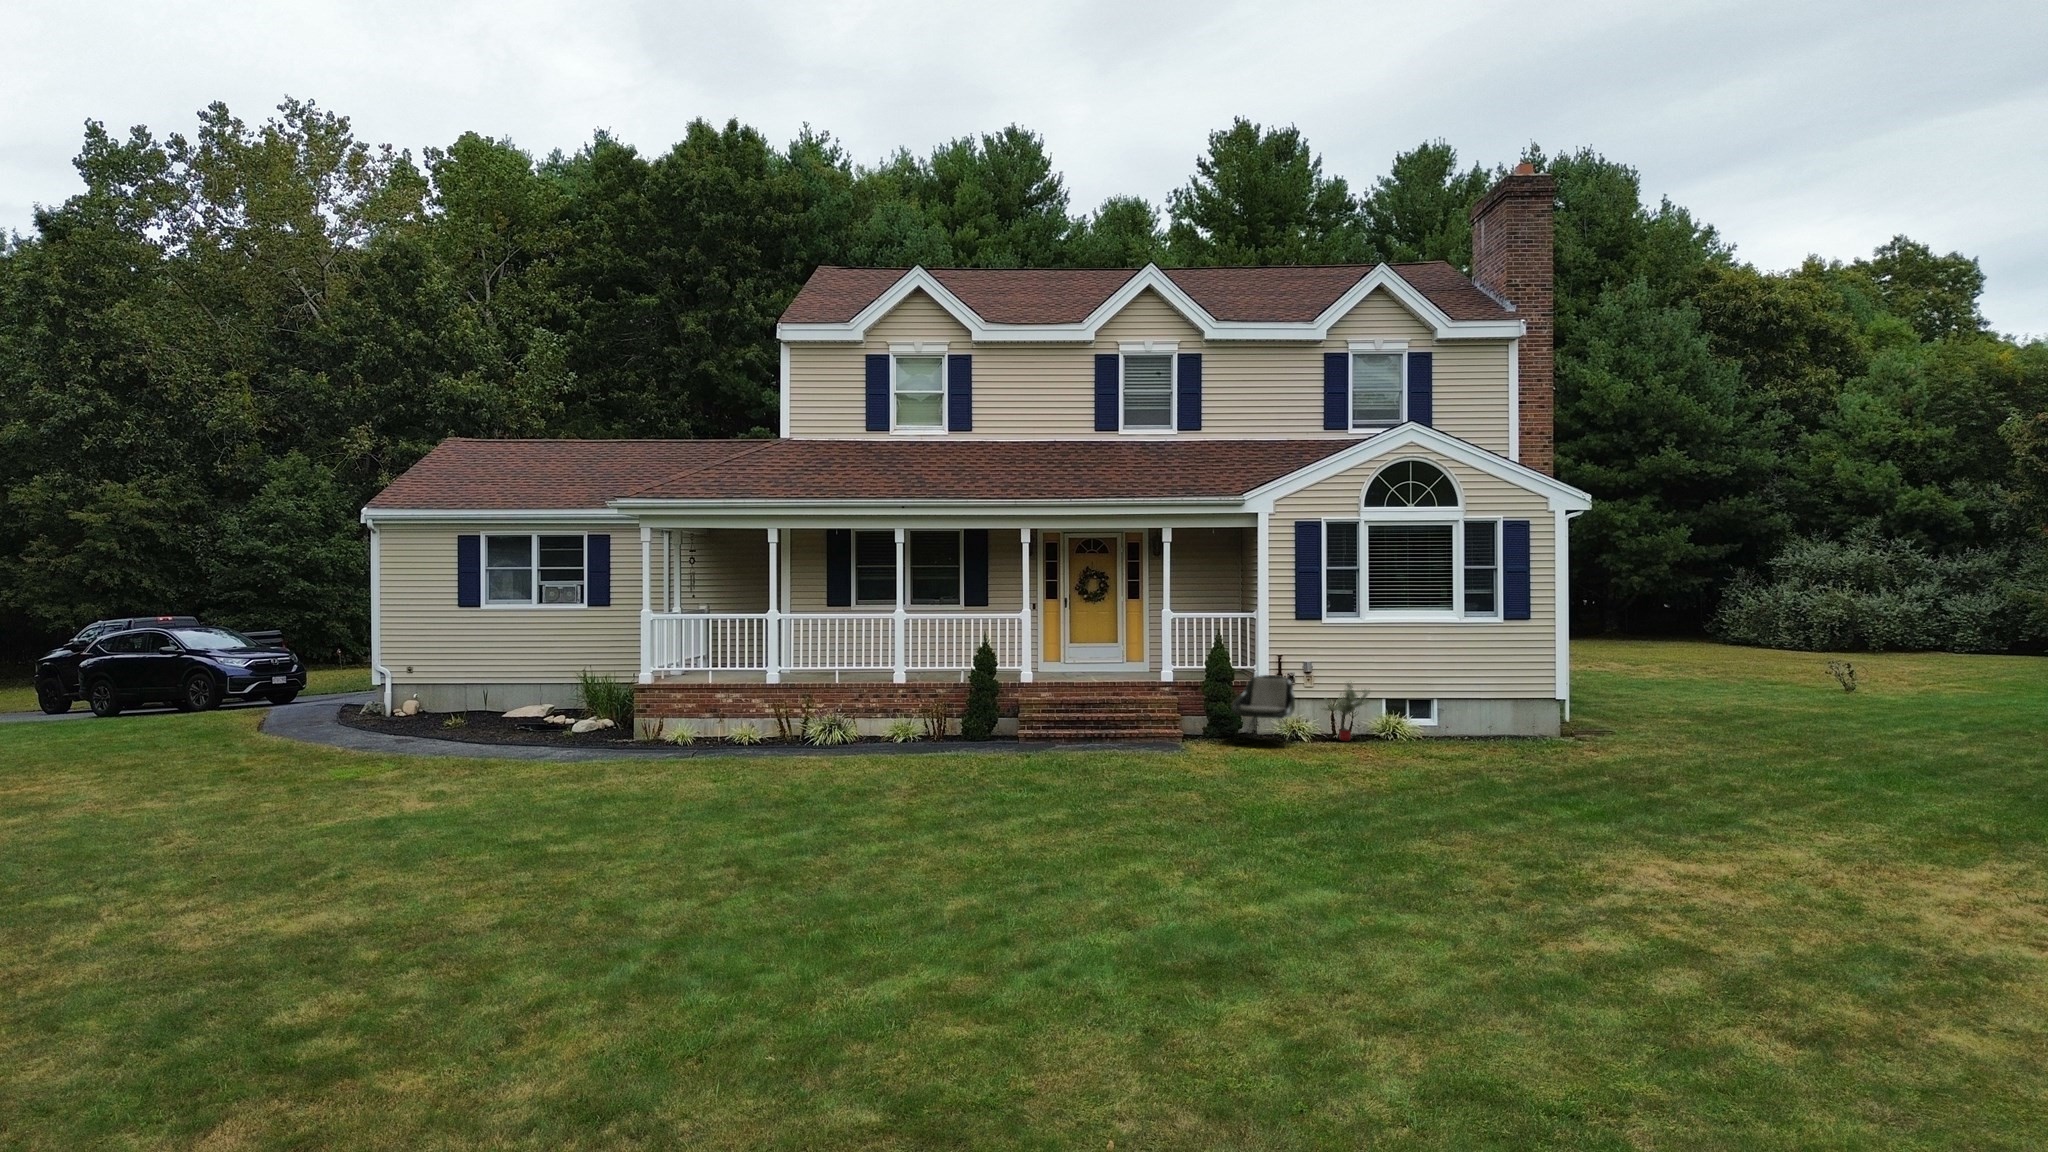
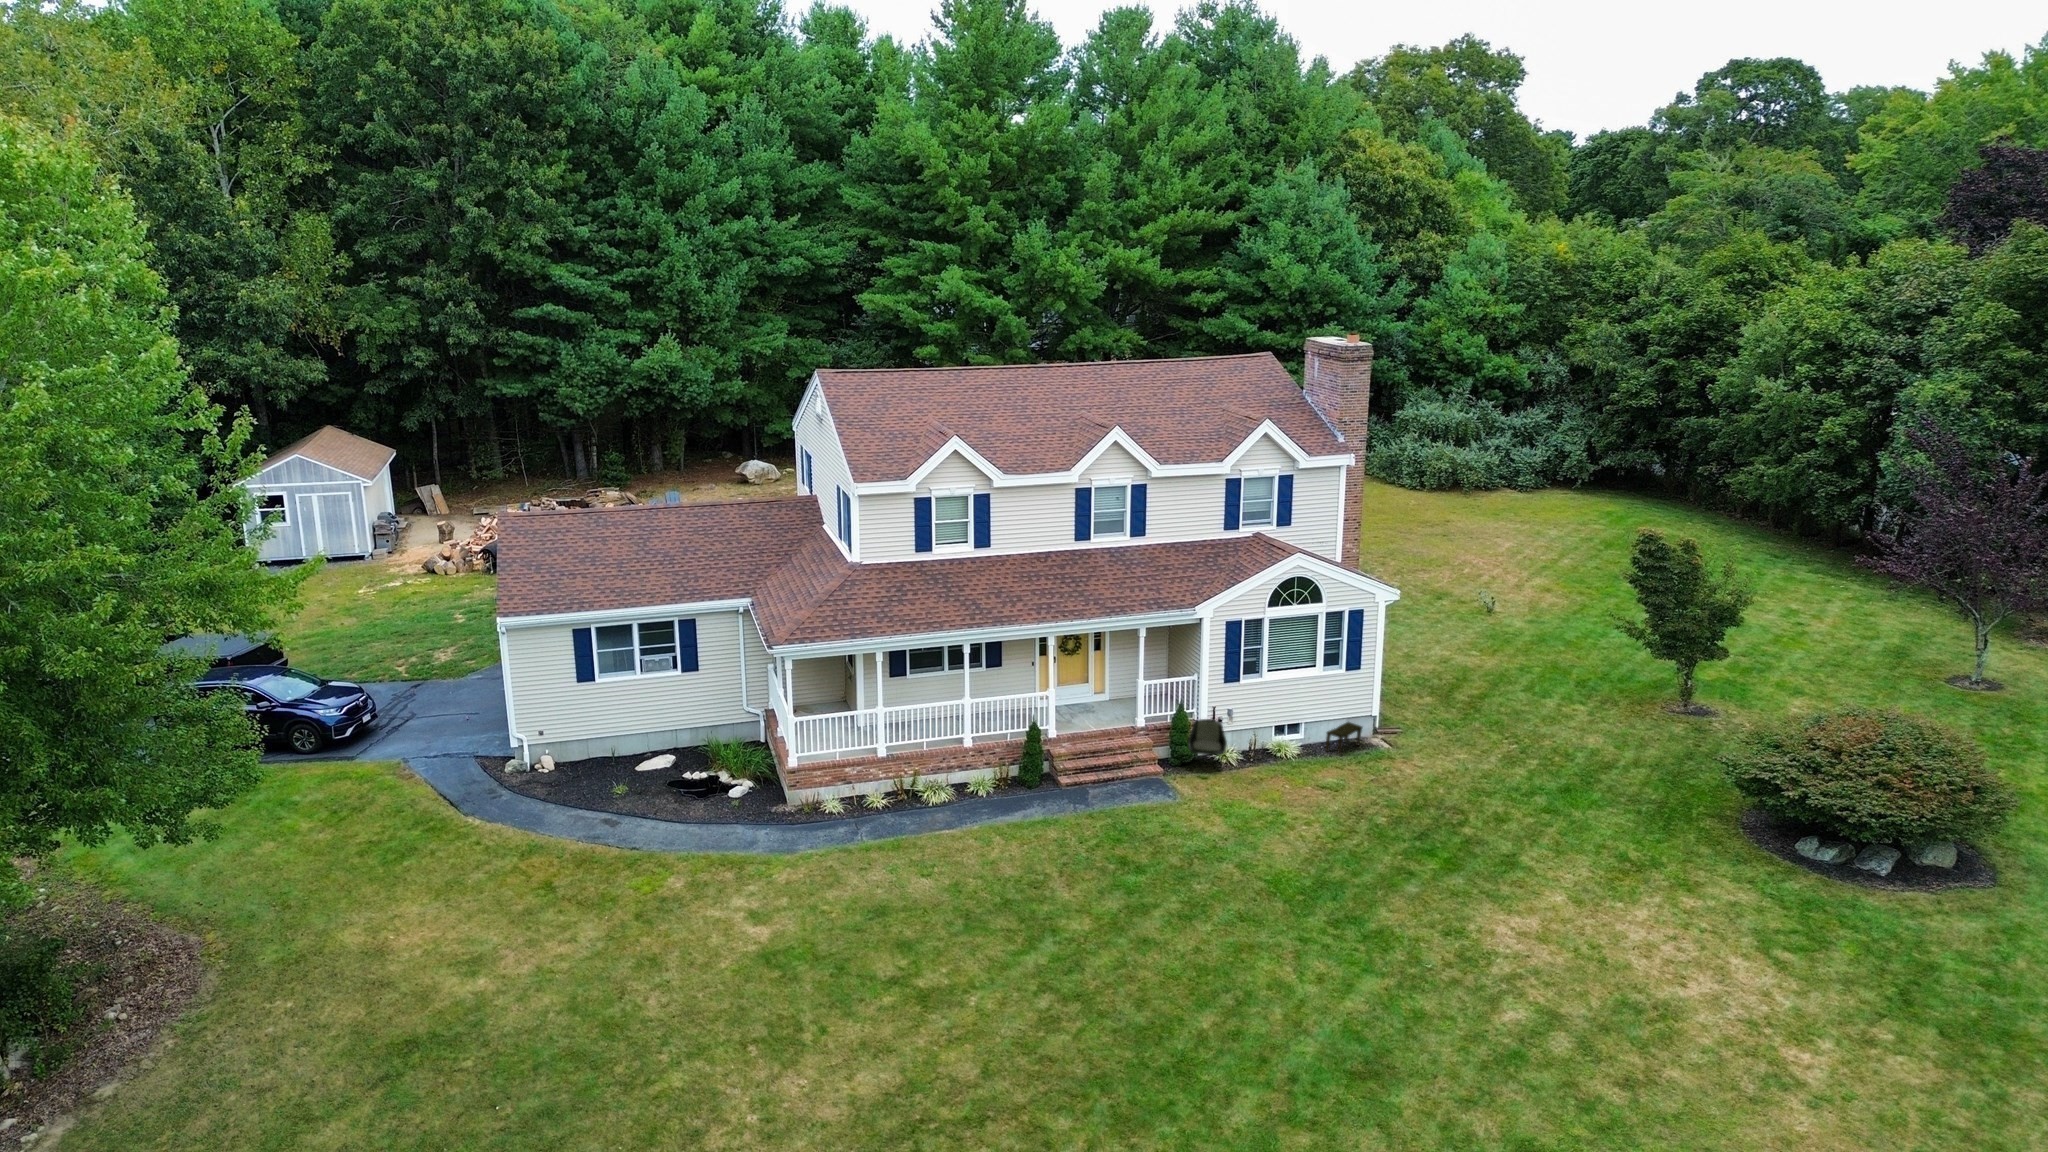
potted tree: present [1323,681,1369,742] -> none [1238,719,1268,758]
bench: none [1475,704,1542,746] -> present [1325,722,1362,755]

